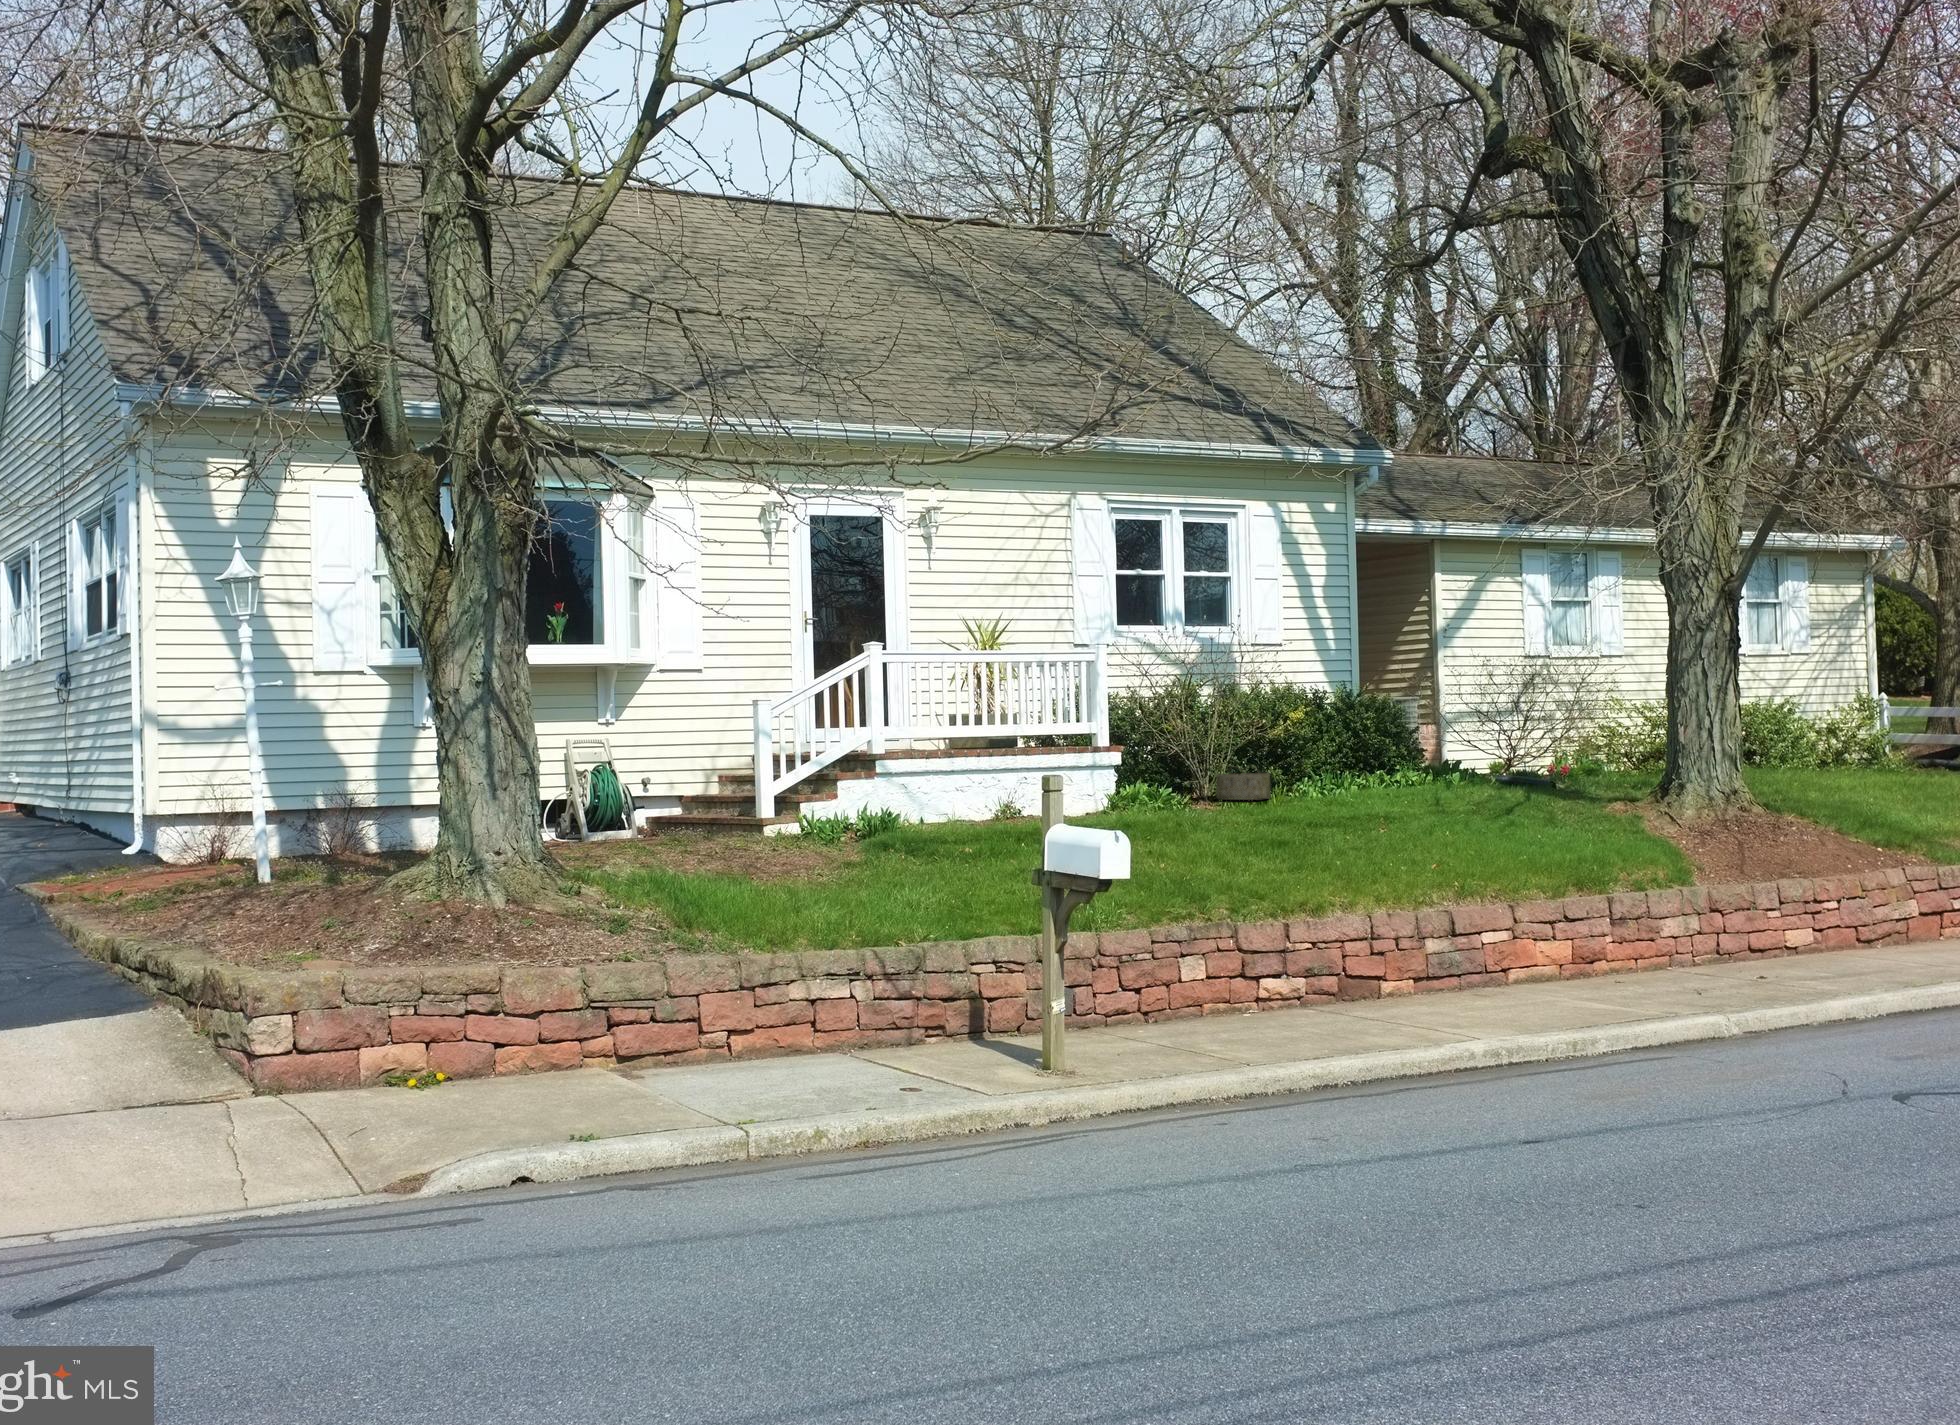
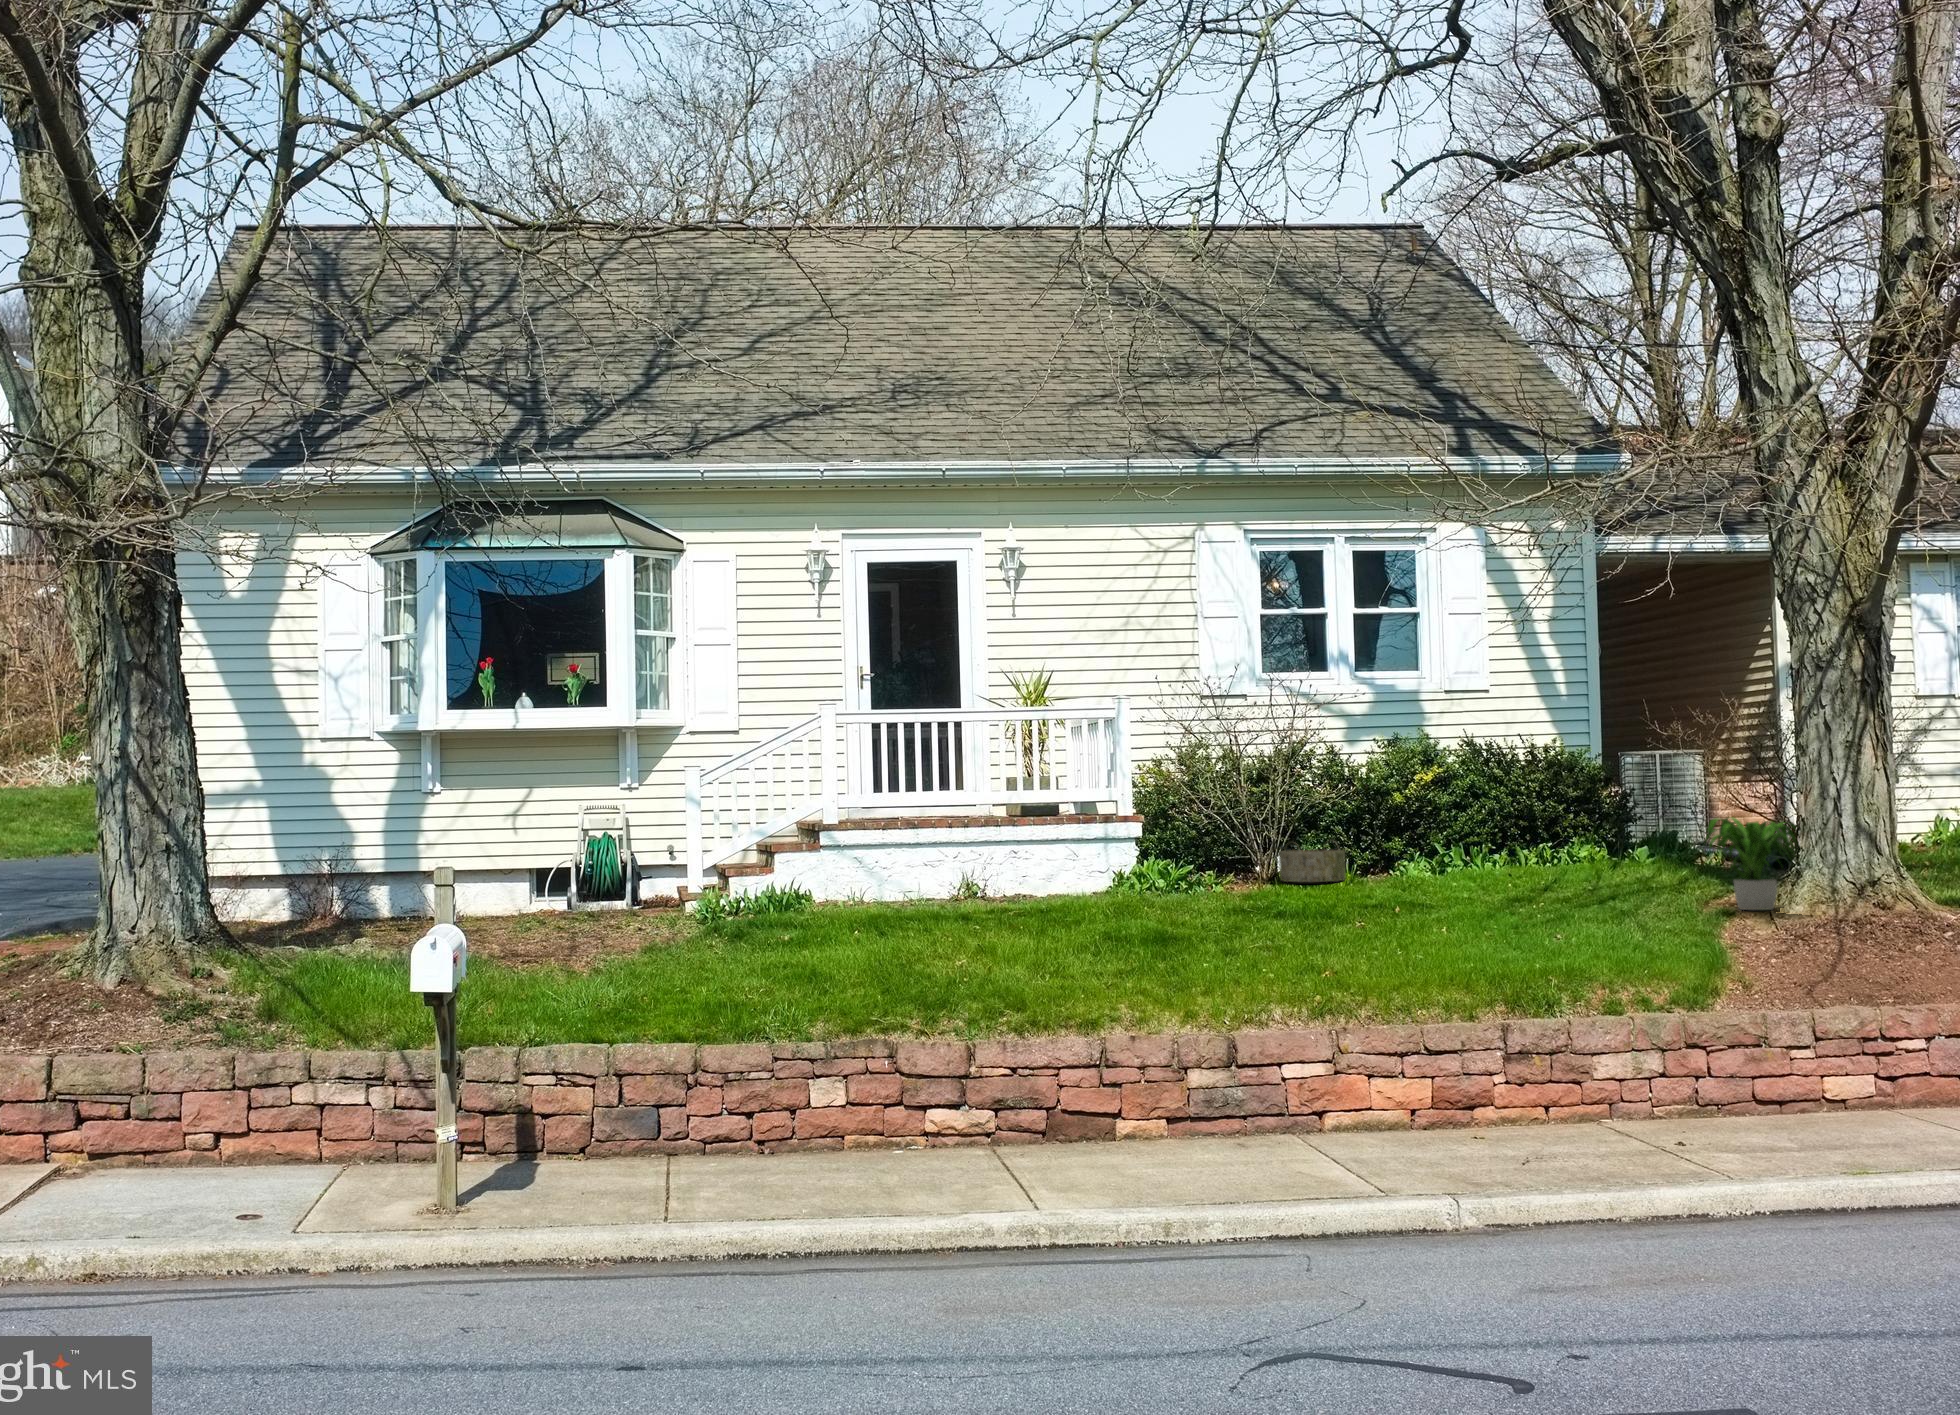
potted plant: none [1587,743,1663,813] -> present [1706,817,1797,910]

